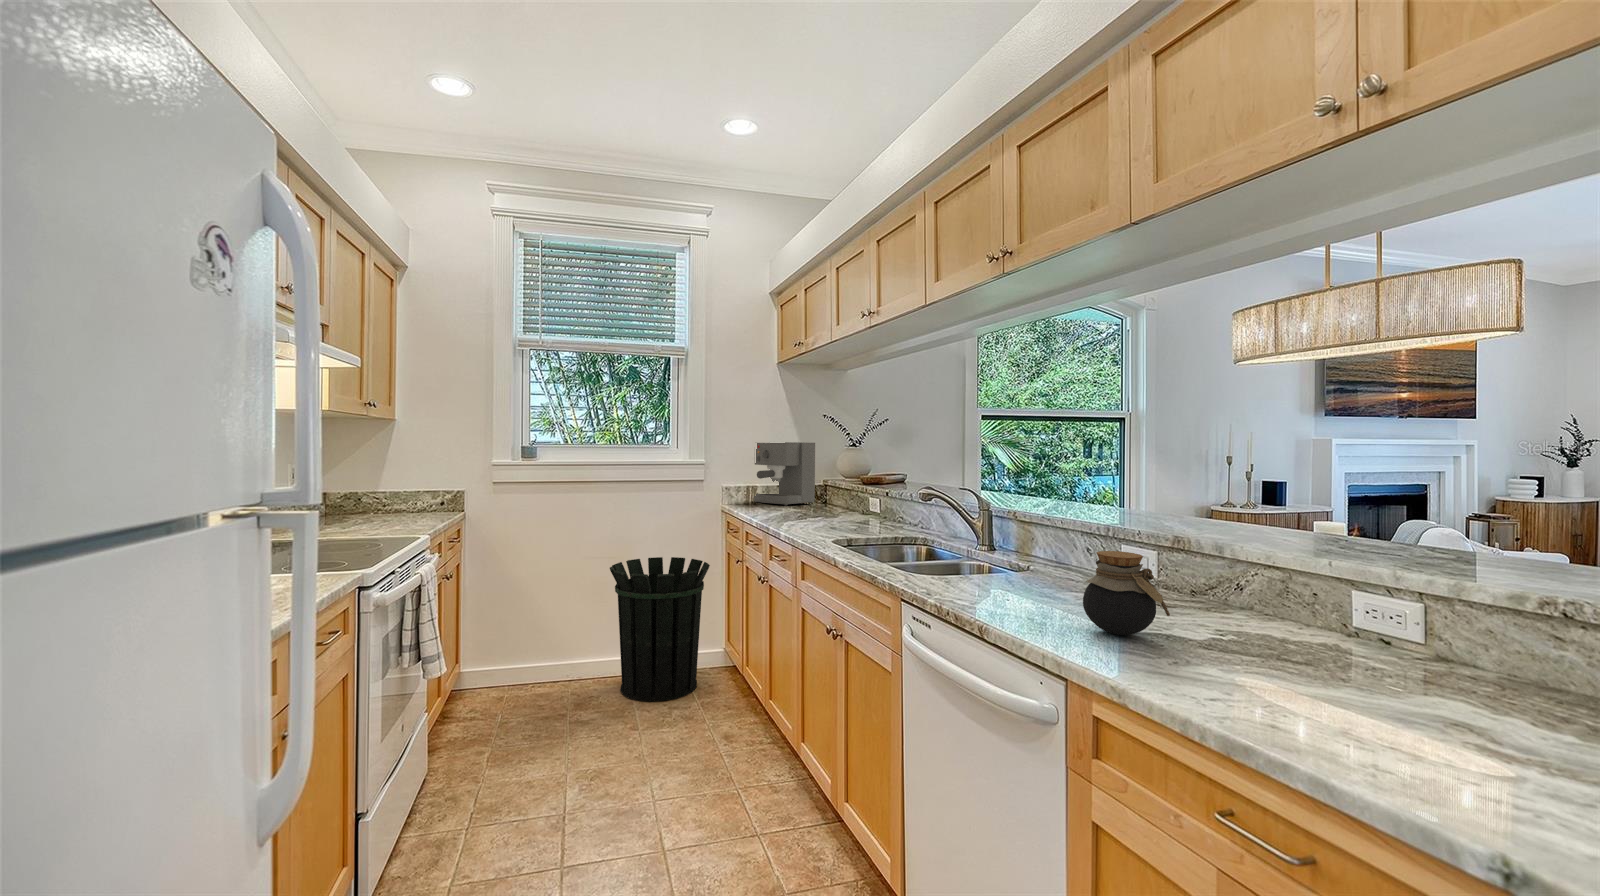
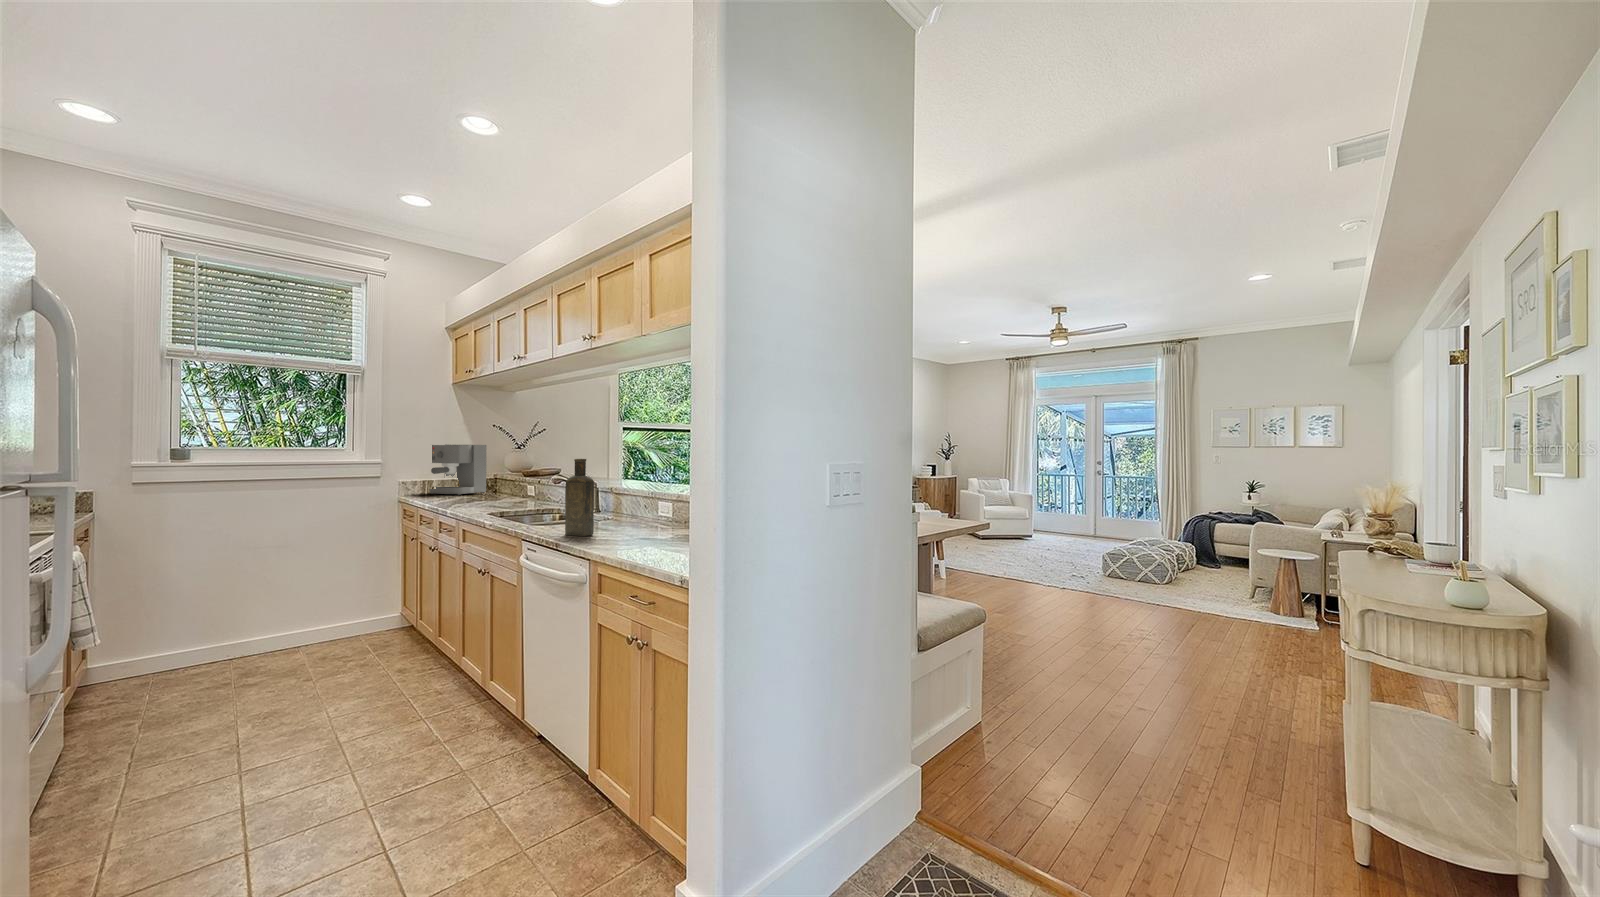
bottle: none [983,469,1041,614] -> present [565,459,594,536]
jar: present [1083,551,1170,635] -> none [609,499,648,539]
waste bin: present [610,557,710,702] -> none [279,543,385,663]

